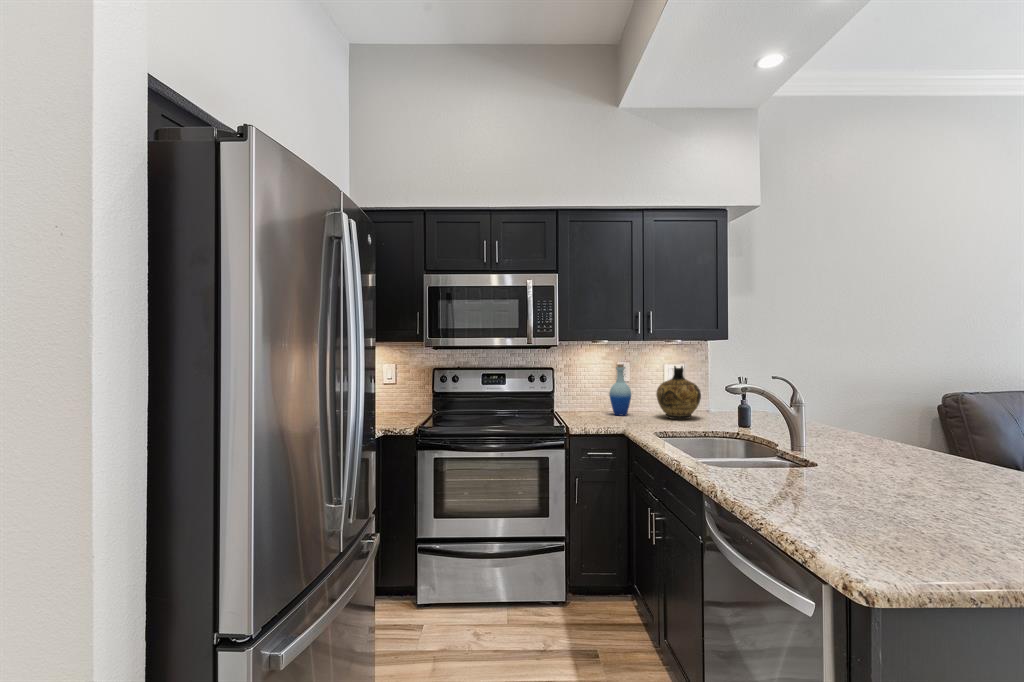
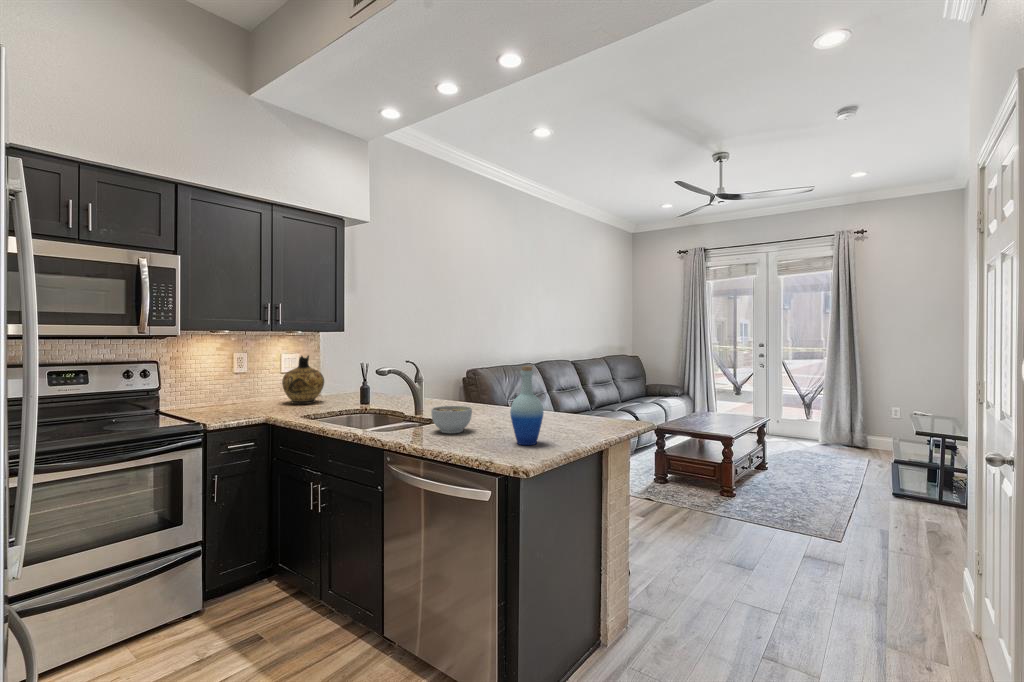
bottle: present [609,364,631,415] -> present [510,366,543,445]
bowl: none [774,444,841,487] -> present [431,406,472,433]

